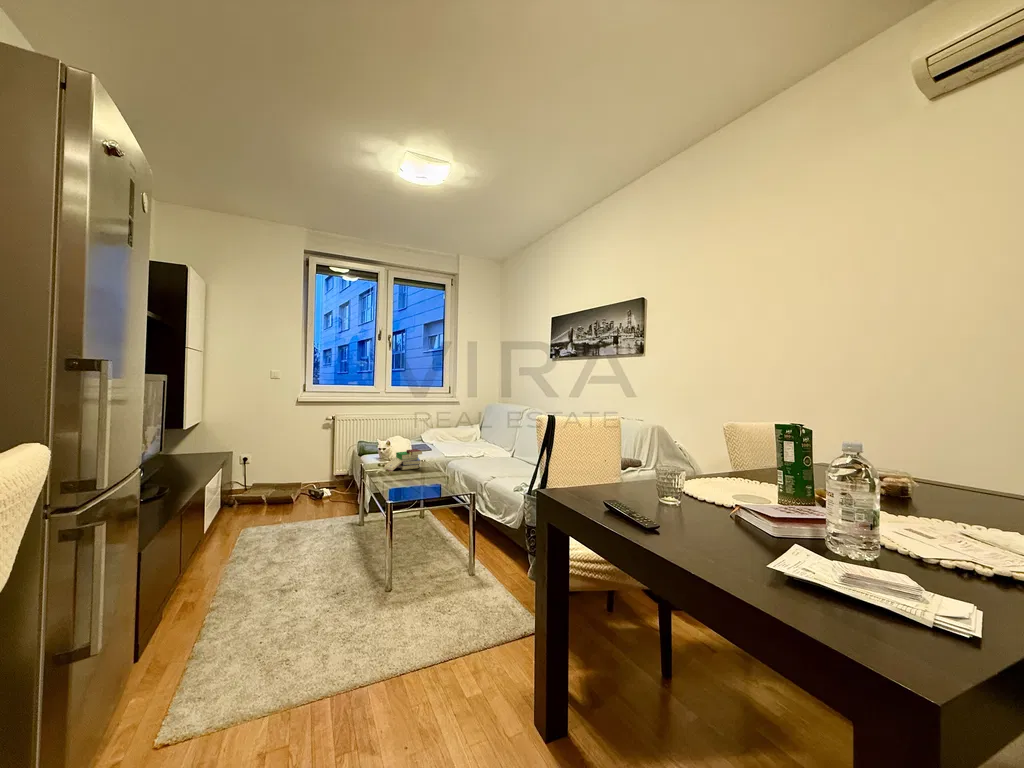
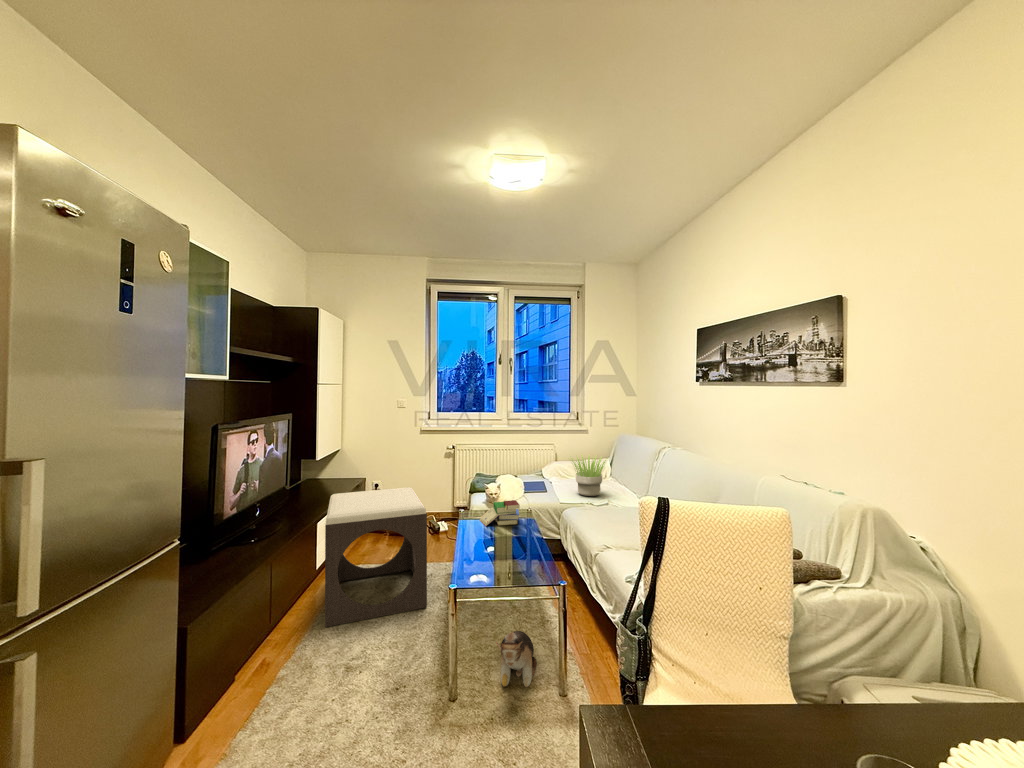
potted plant: none [449,417,485,451] -> present [572,455,606,496]
footstool: none [222,447,338,572] -> present [325,487,427,627]
plush toy: none [422,535,448,579] -> present [496,631,537,687]

